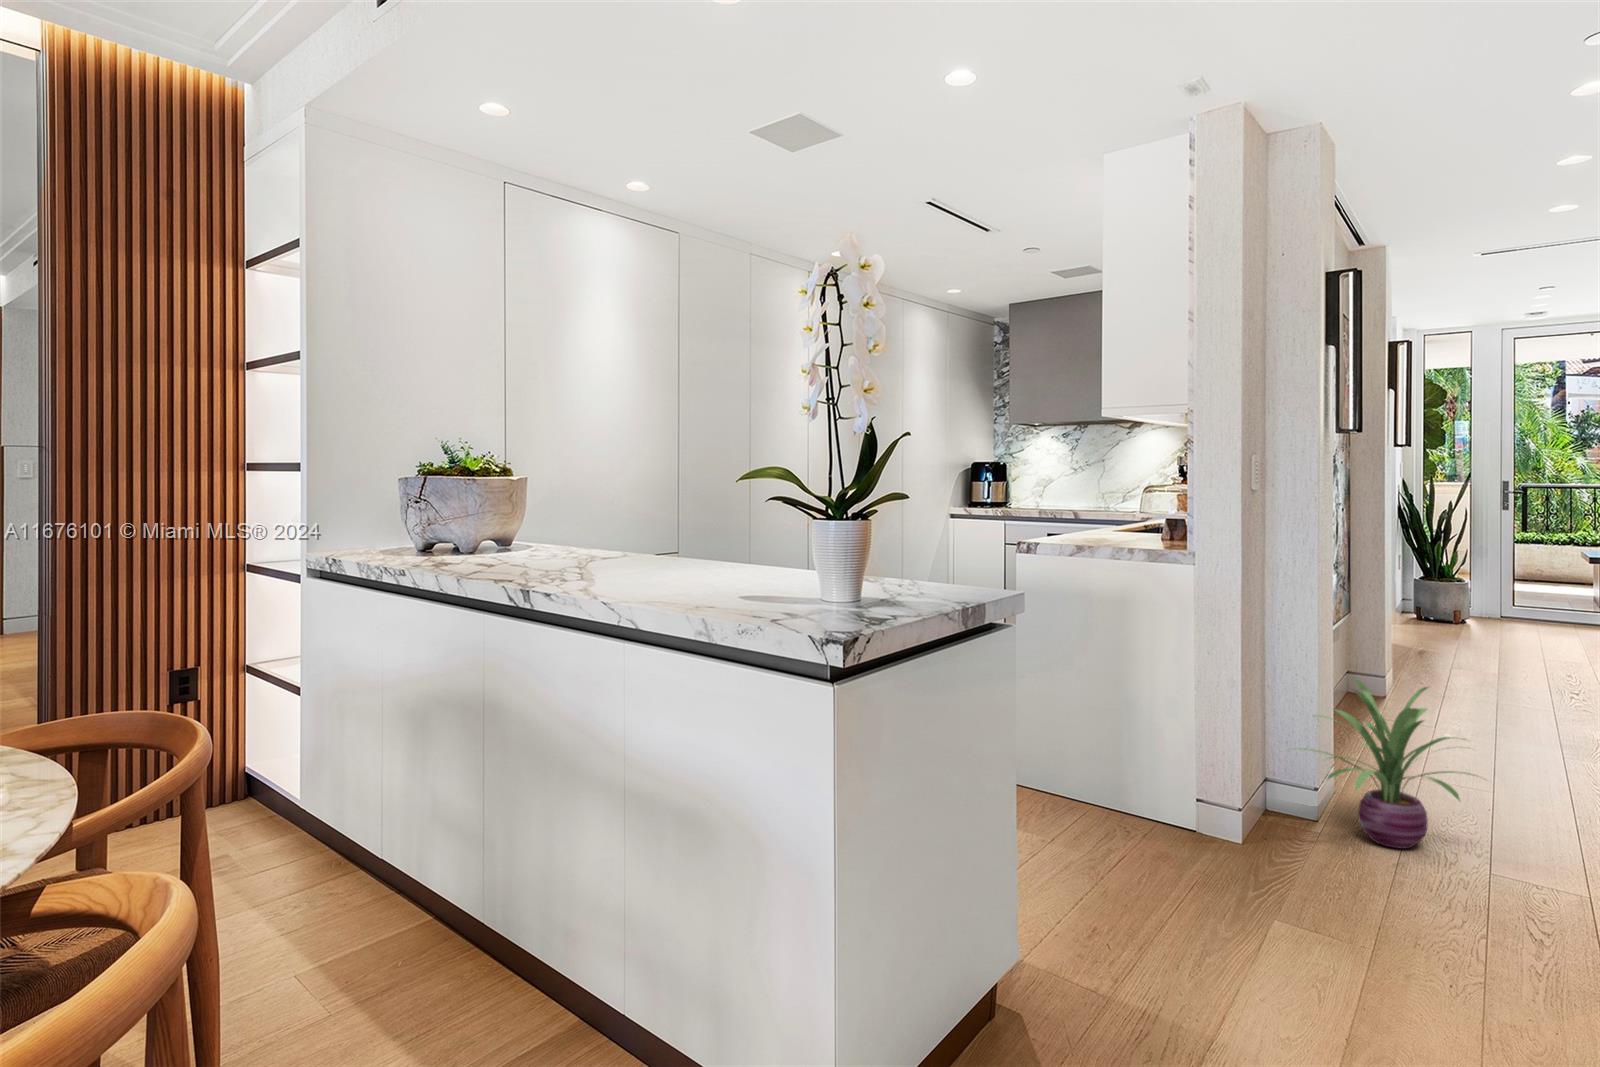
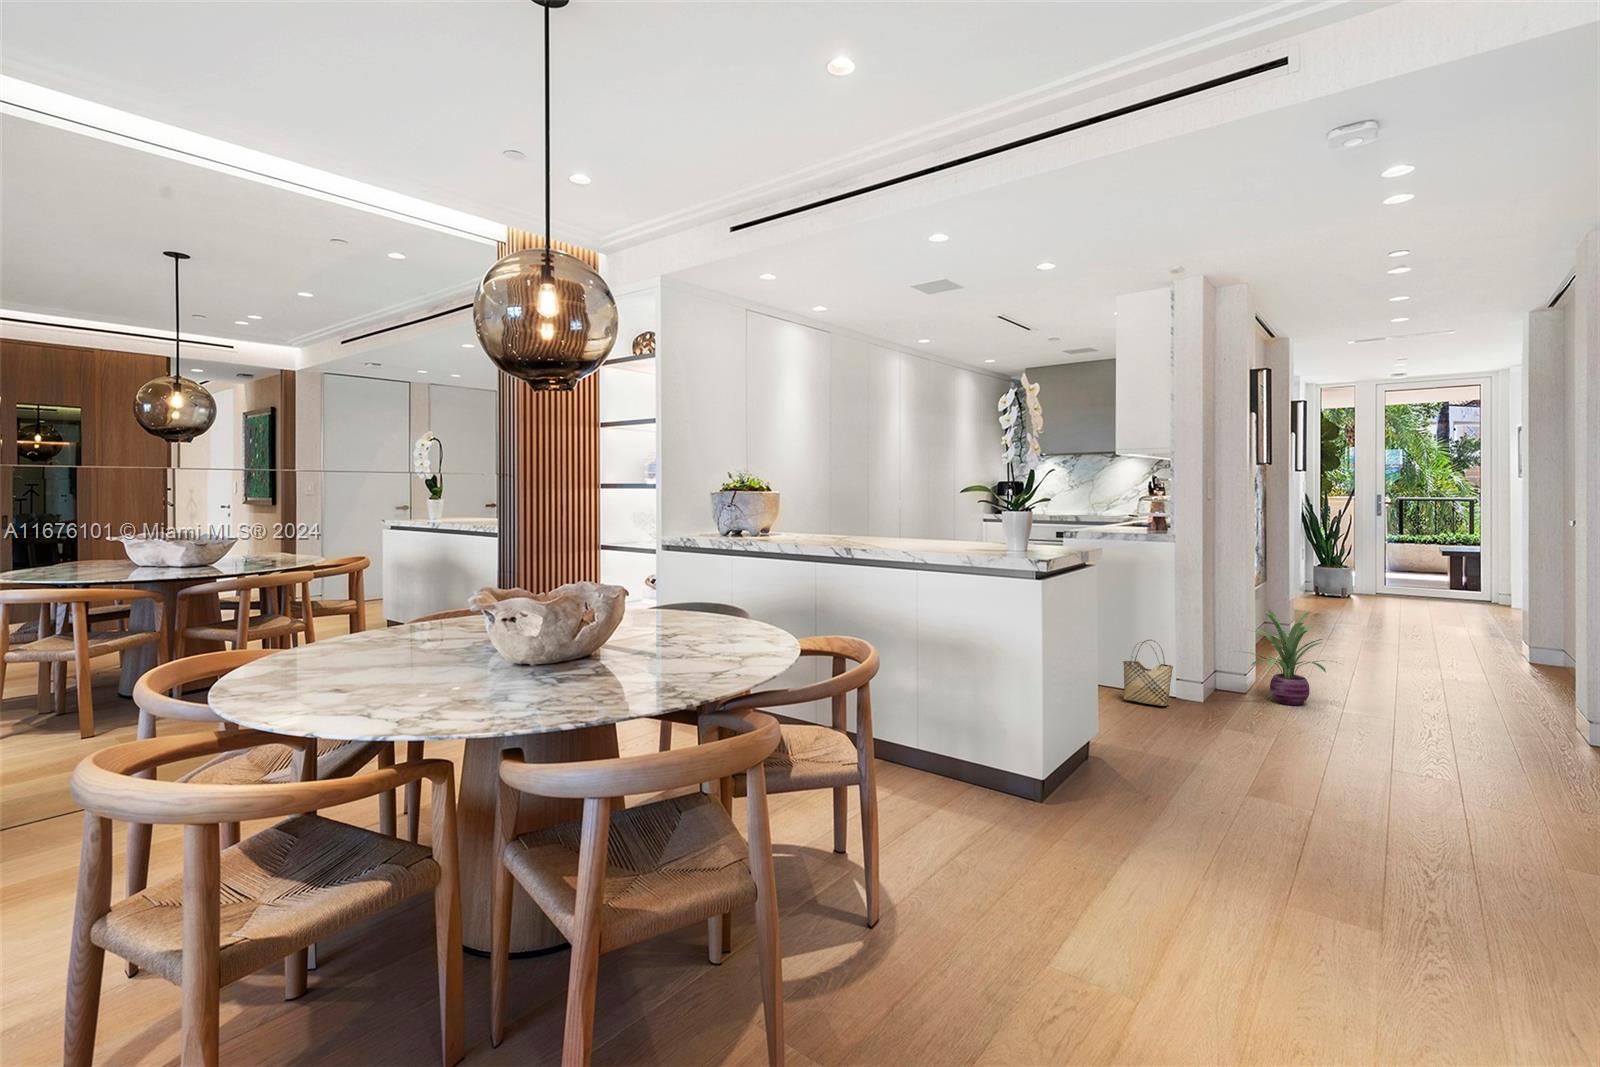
woven basket: none [1105,732,1190,852] -> present [1123,640,1173,706]

